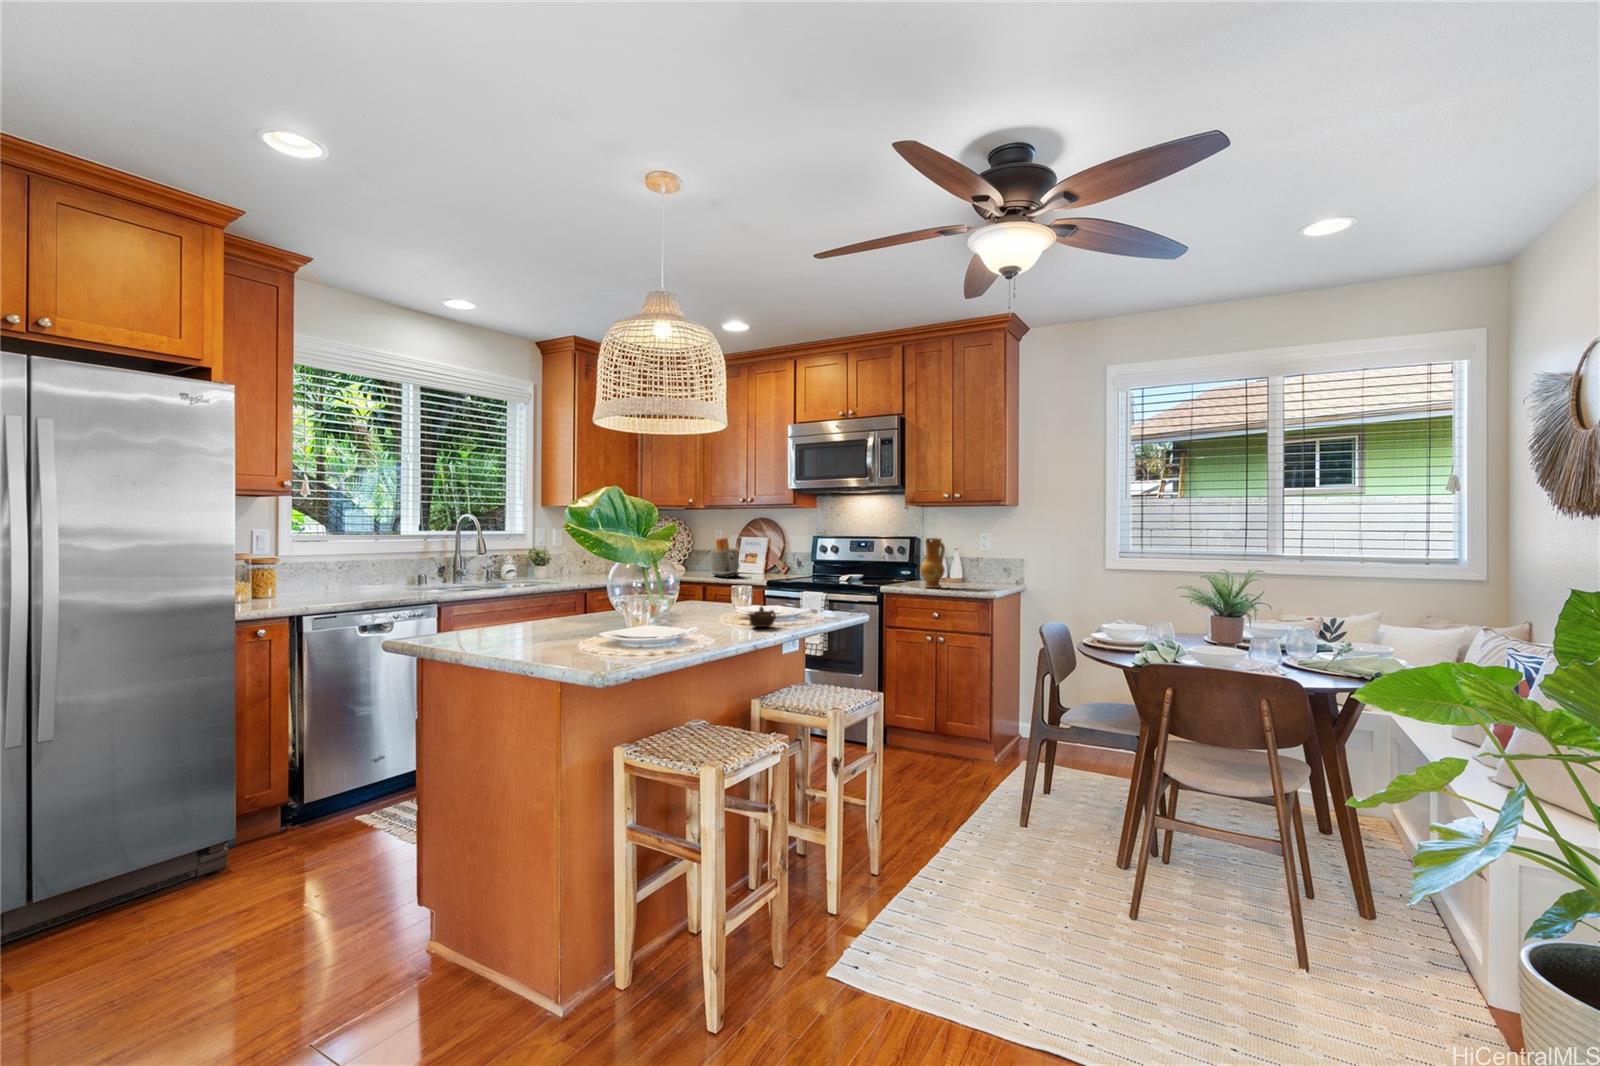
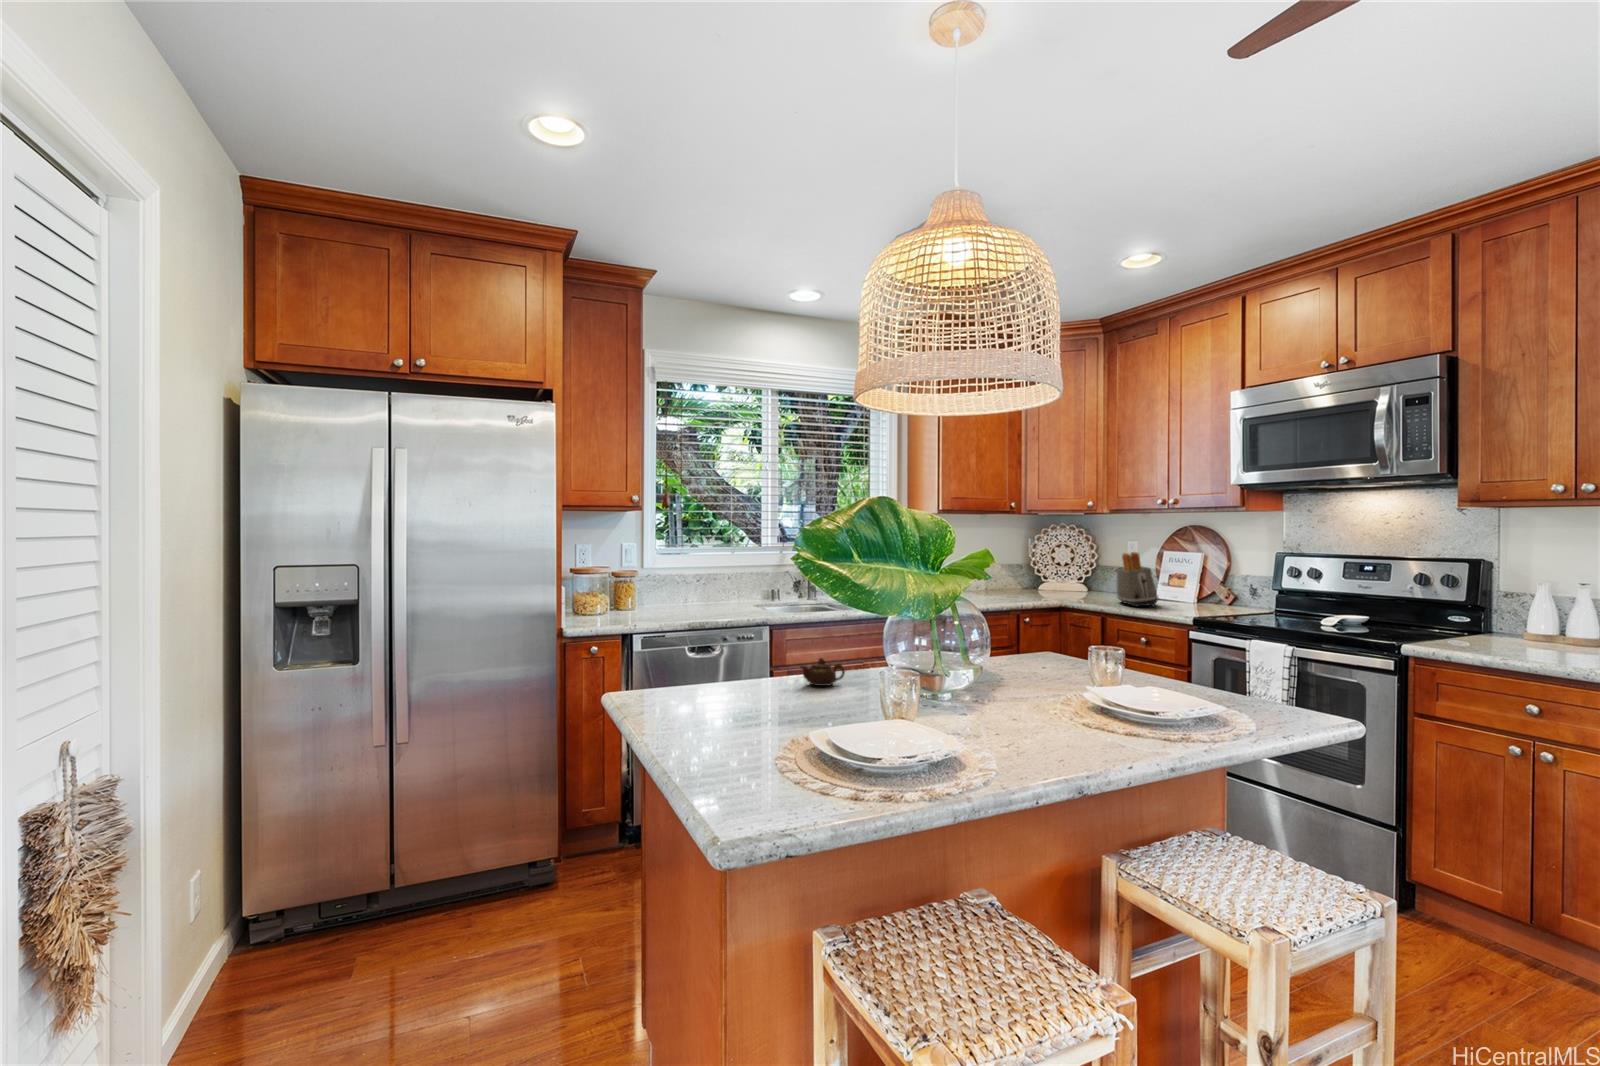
ceramic jug: present [920,538,945,588] -> none [1492,567,1553,659]
teapot: present [749,607,776,627] -> present [800,658,845,686]

